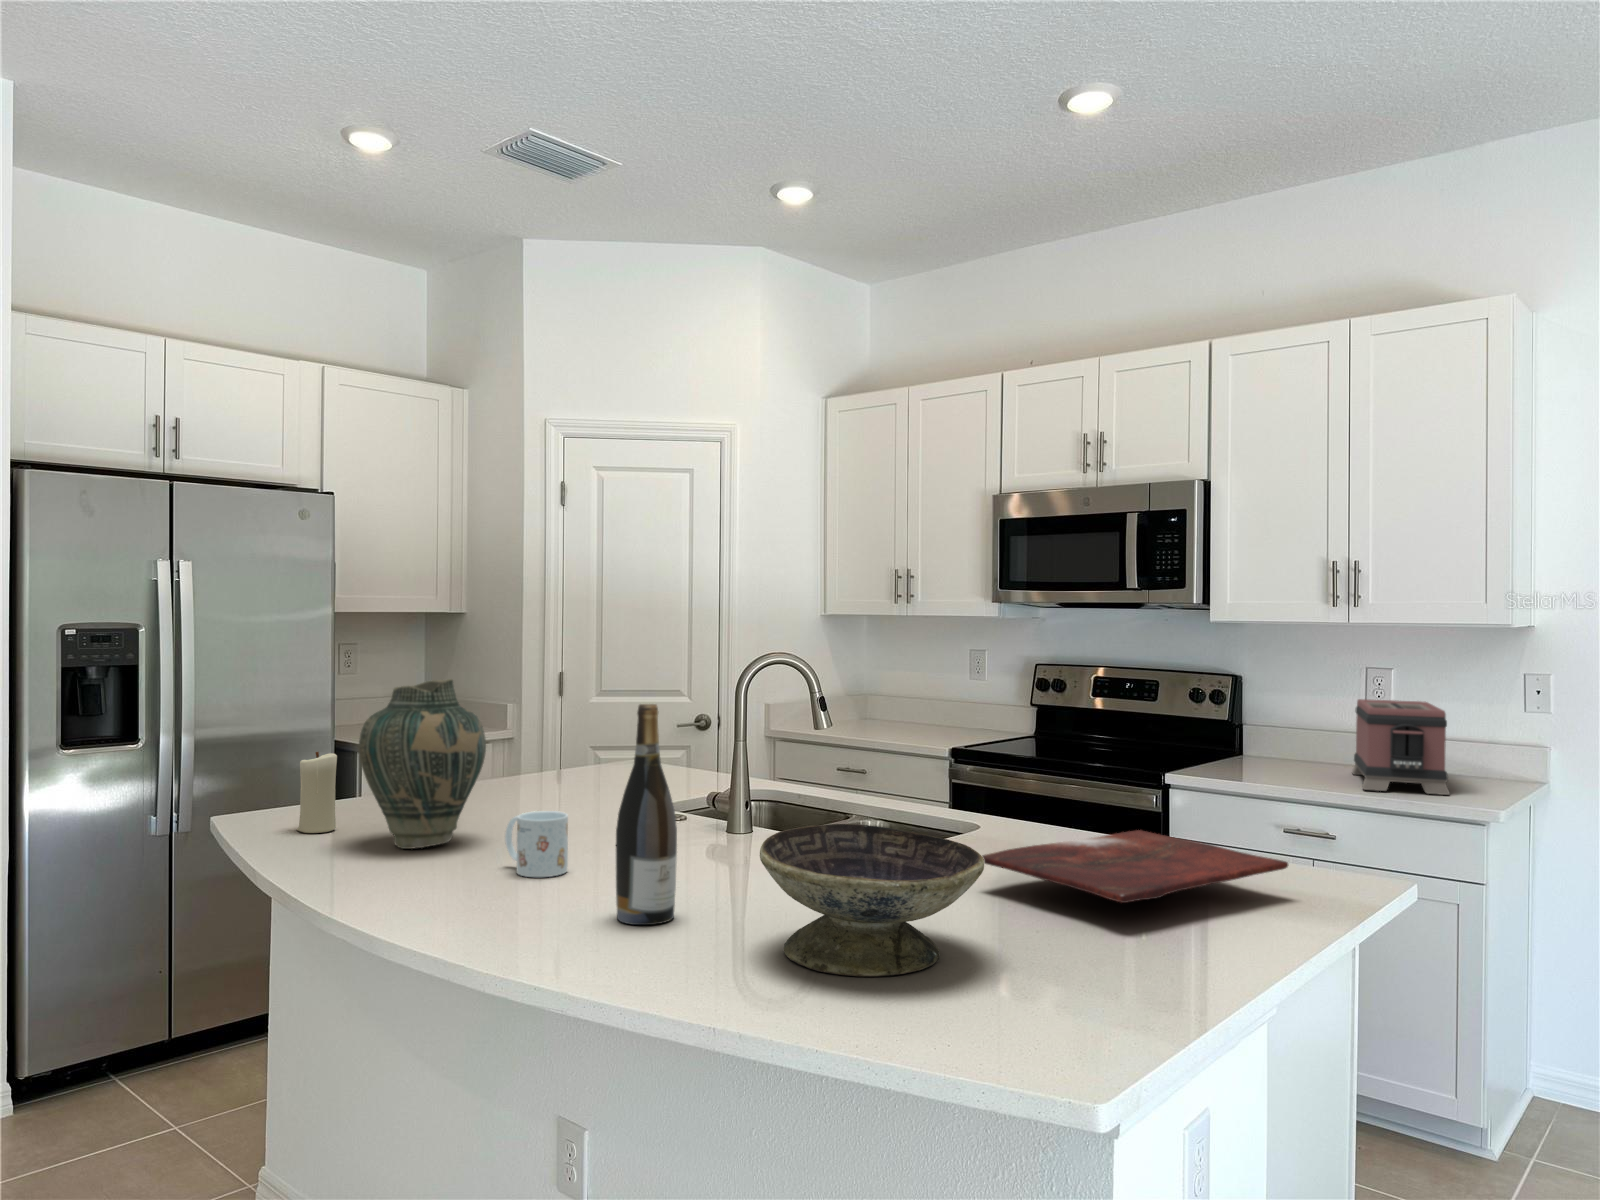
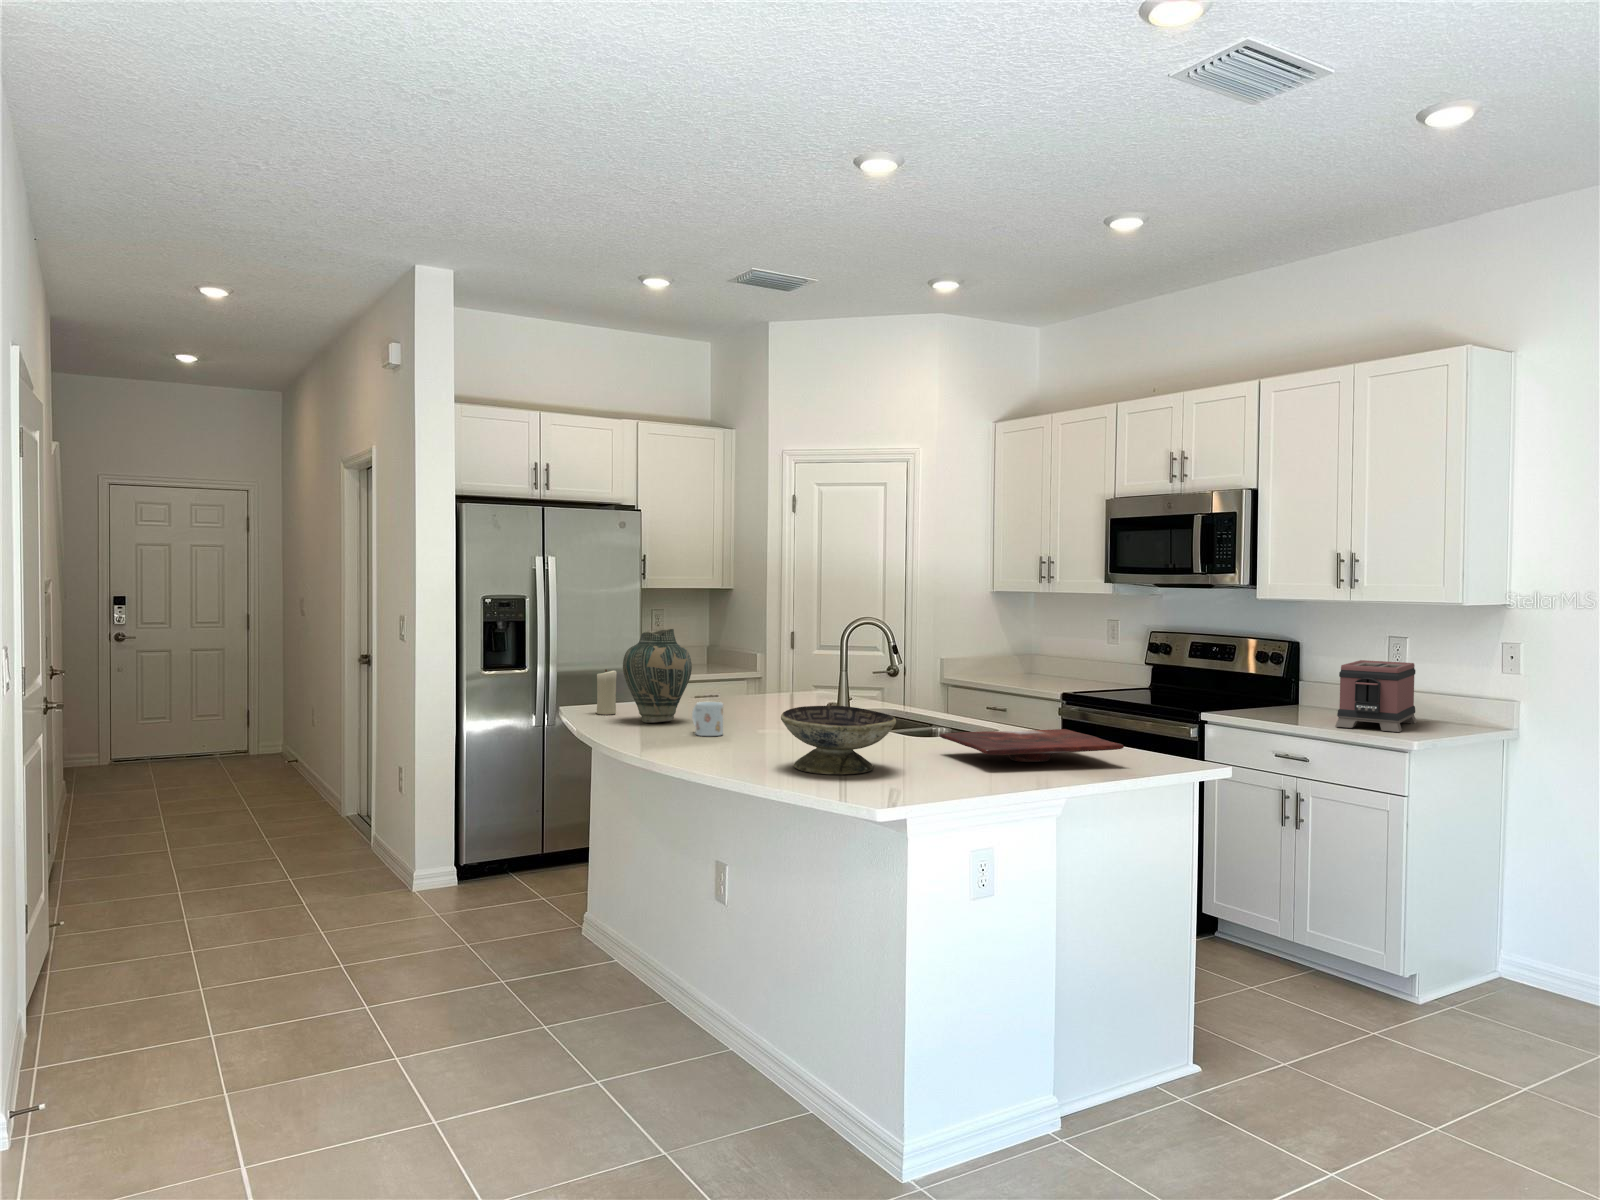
wine bottle: present [616,704,677,925] -> none [727,640,759,754]

